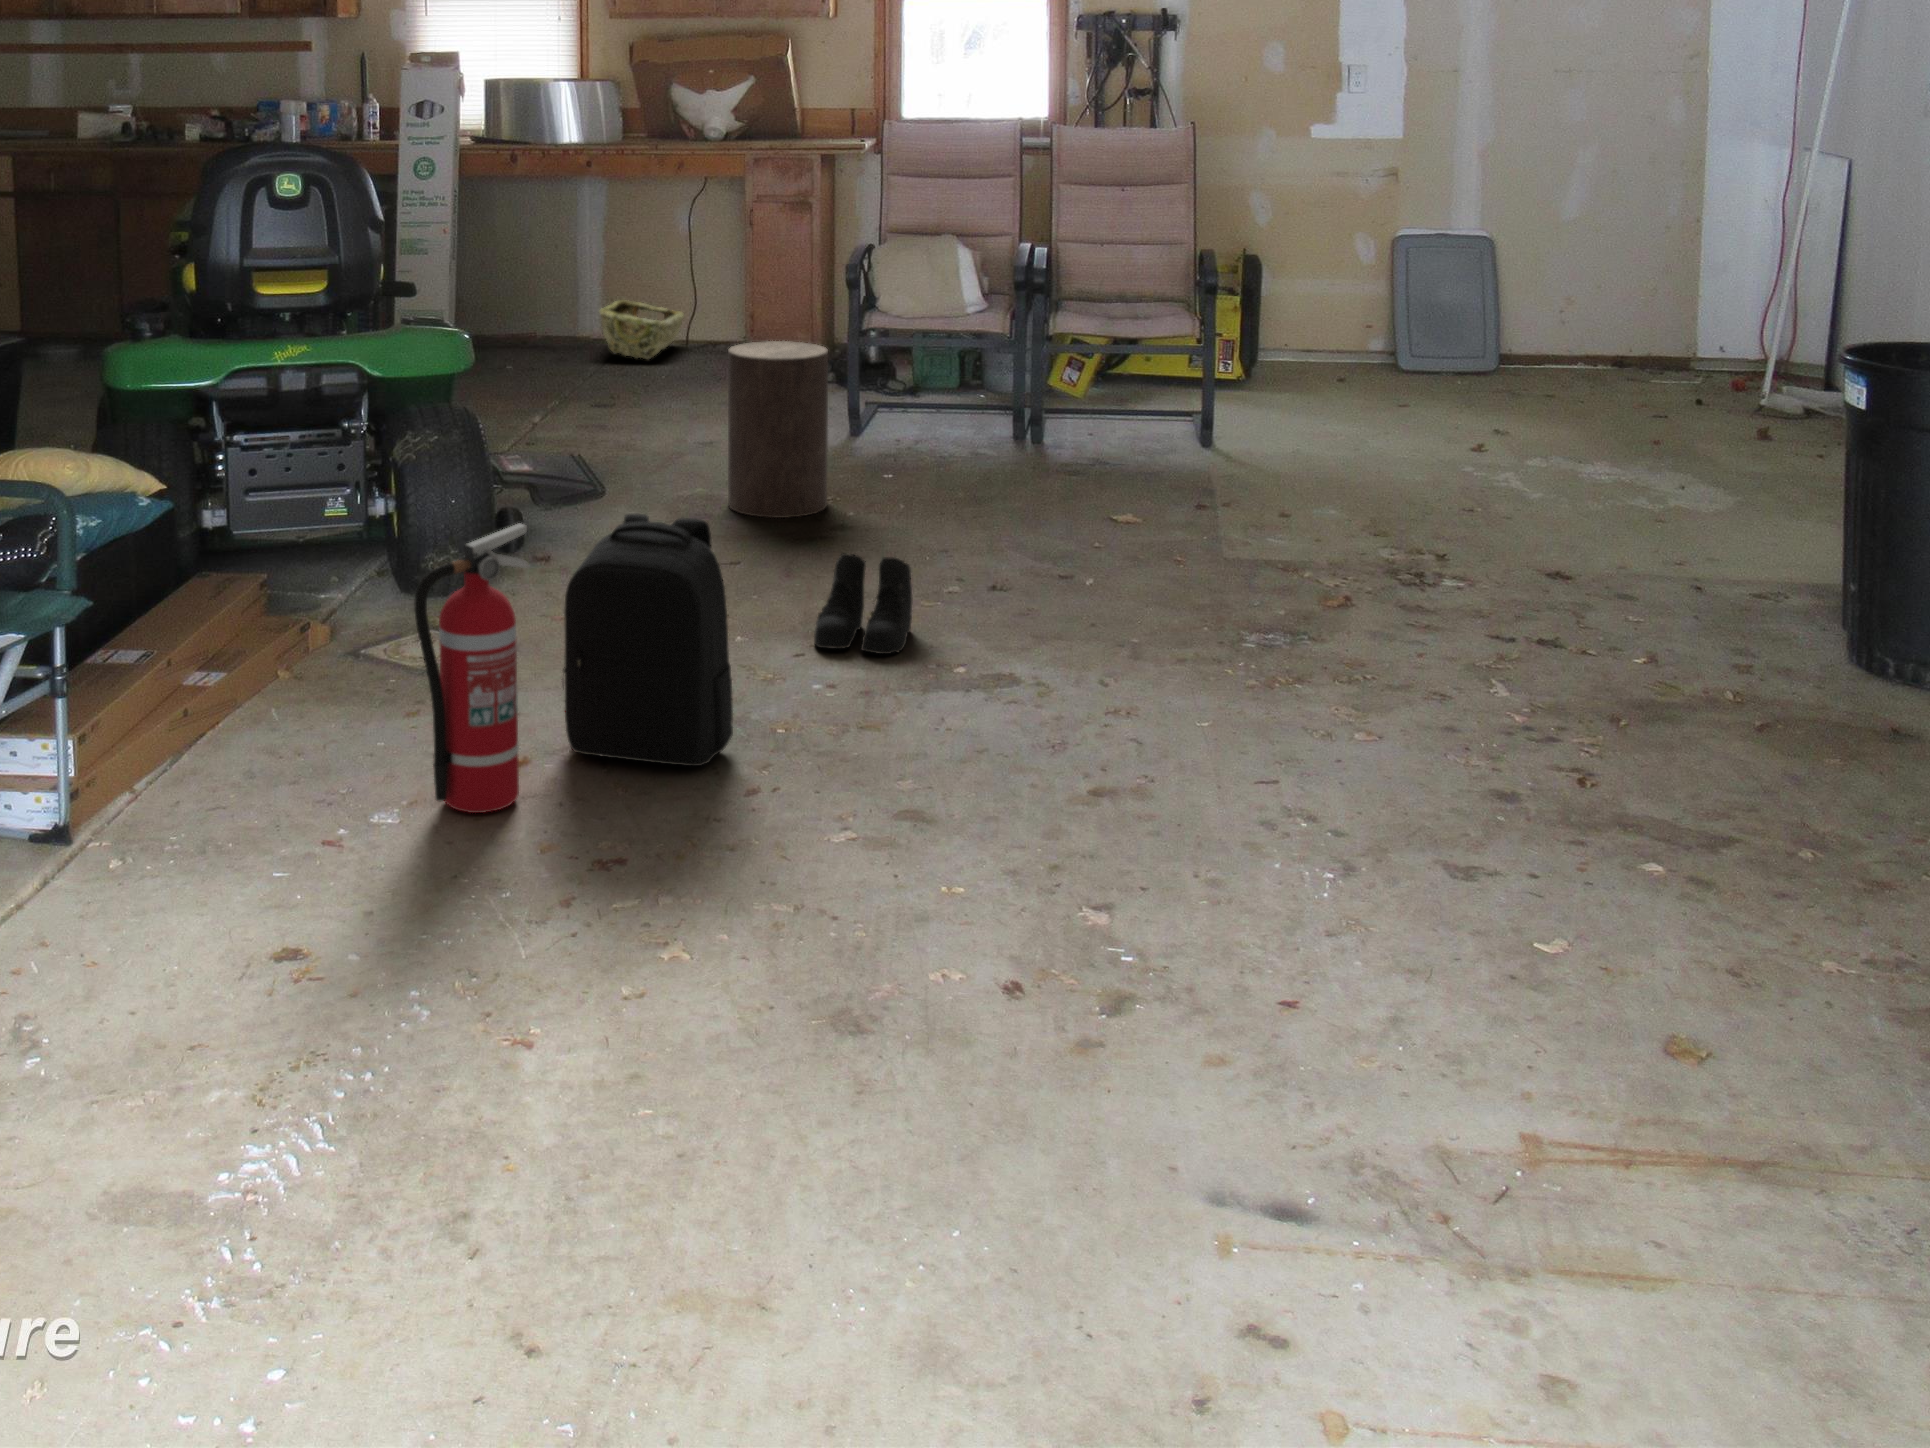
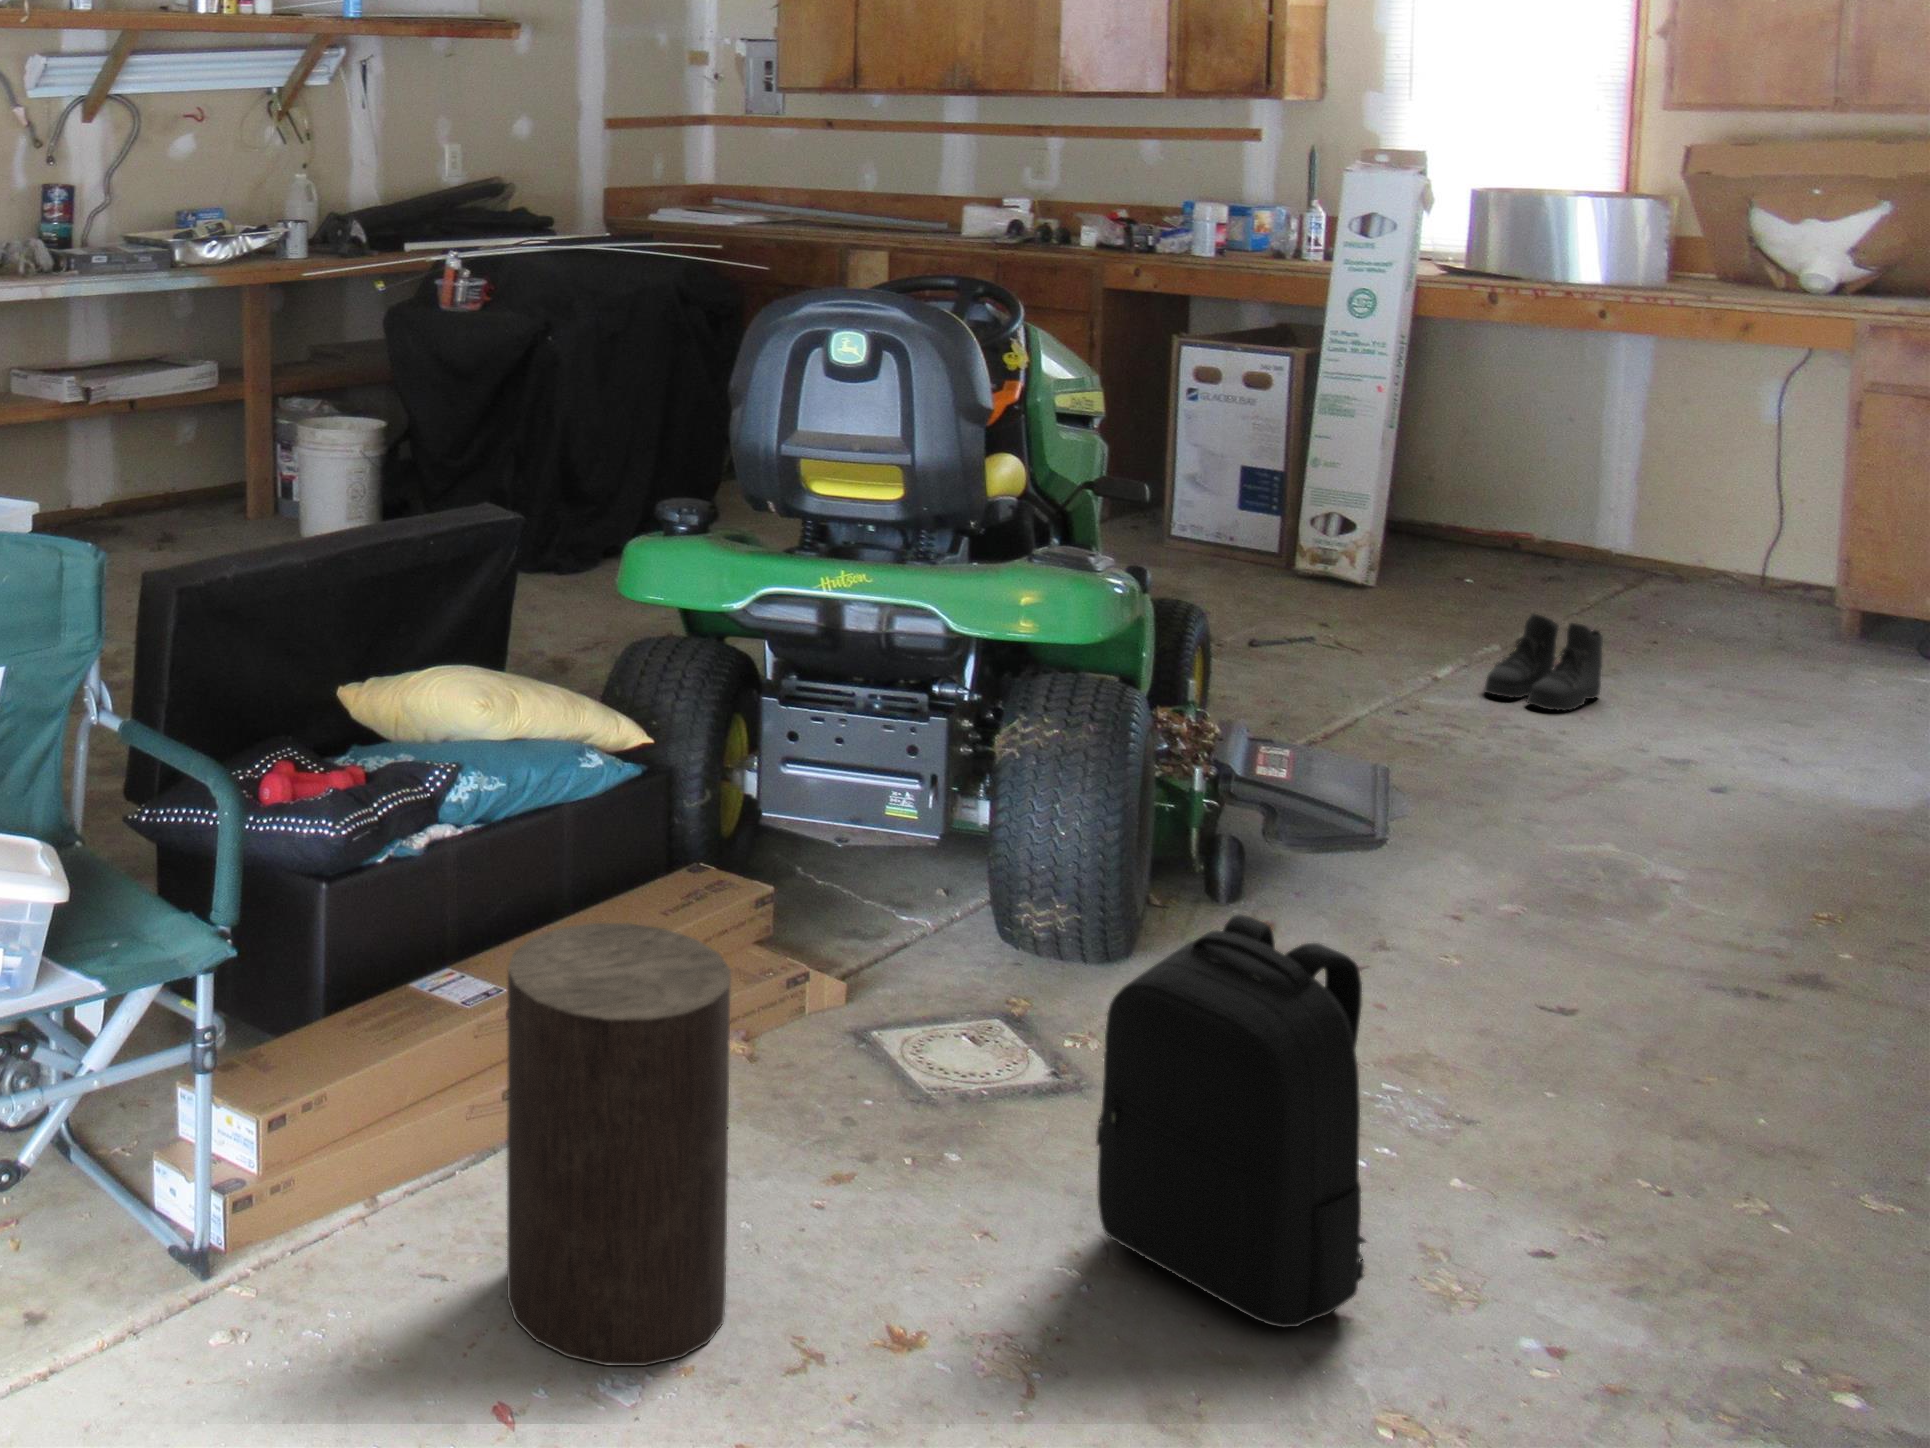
woven basket: present [600,300,684,359] -> none [1606,500,1755,593]
stool: present [728,341,828,518] -> present [507,923,731,1366]
fire extinguisher: present [414,523,530,813] -> none [848,905,1035,1295]
boots: present [814,553,912,654] -> present [1485,614,1603,711]

